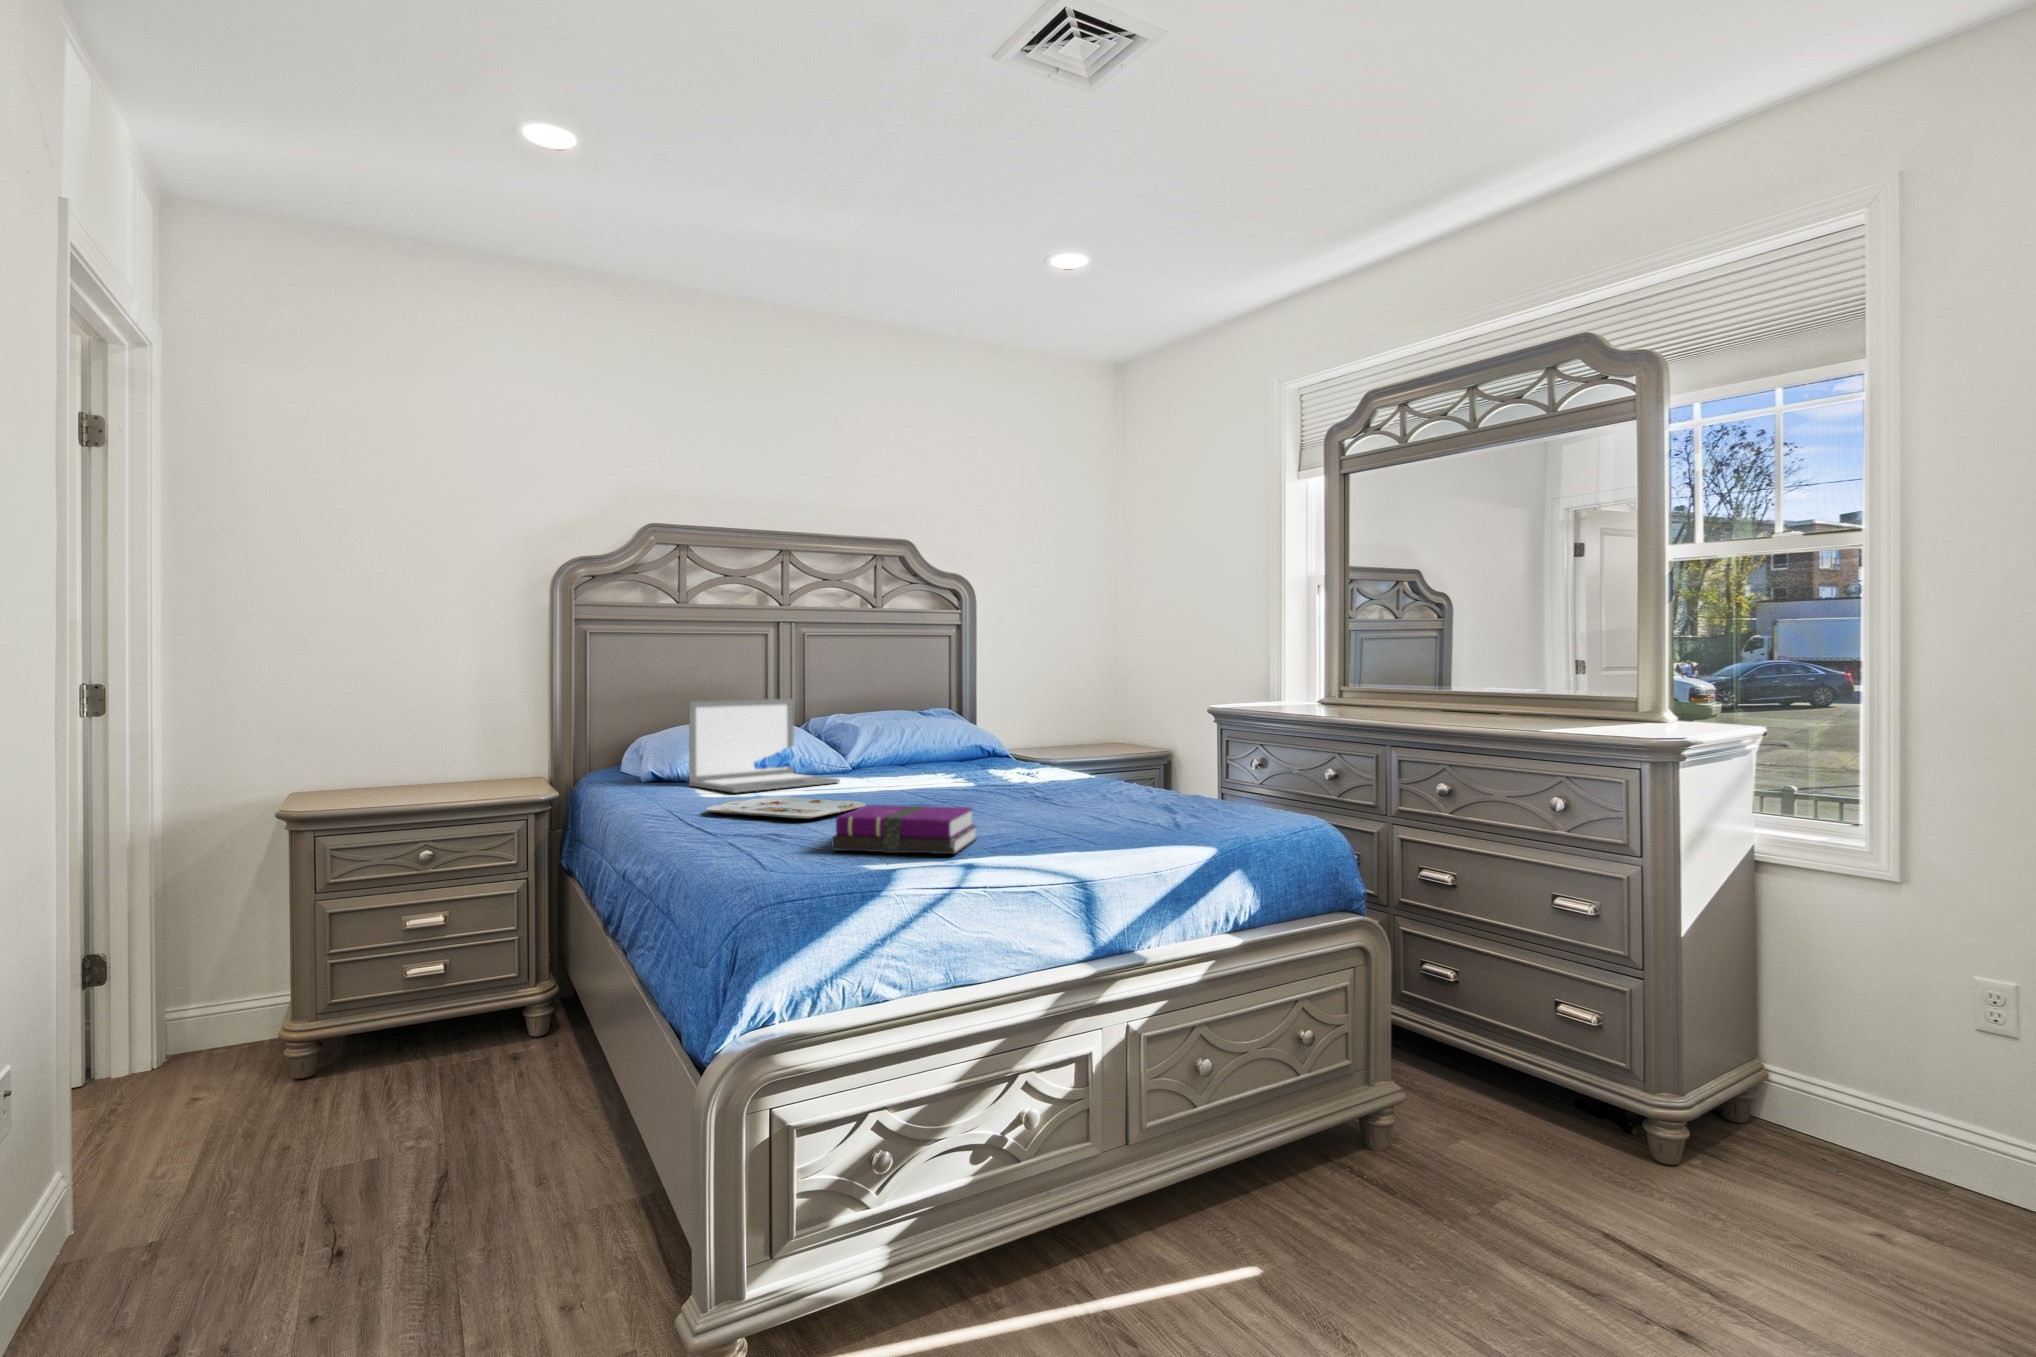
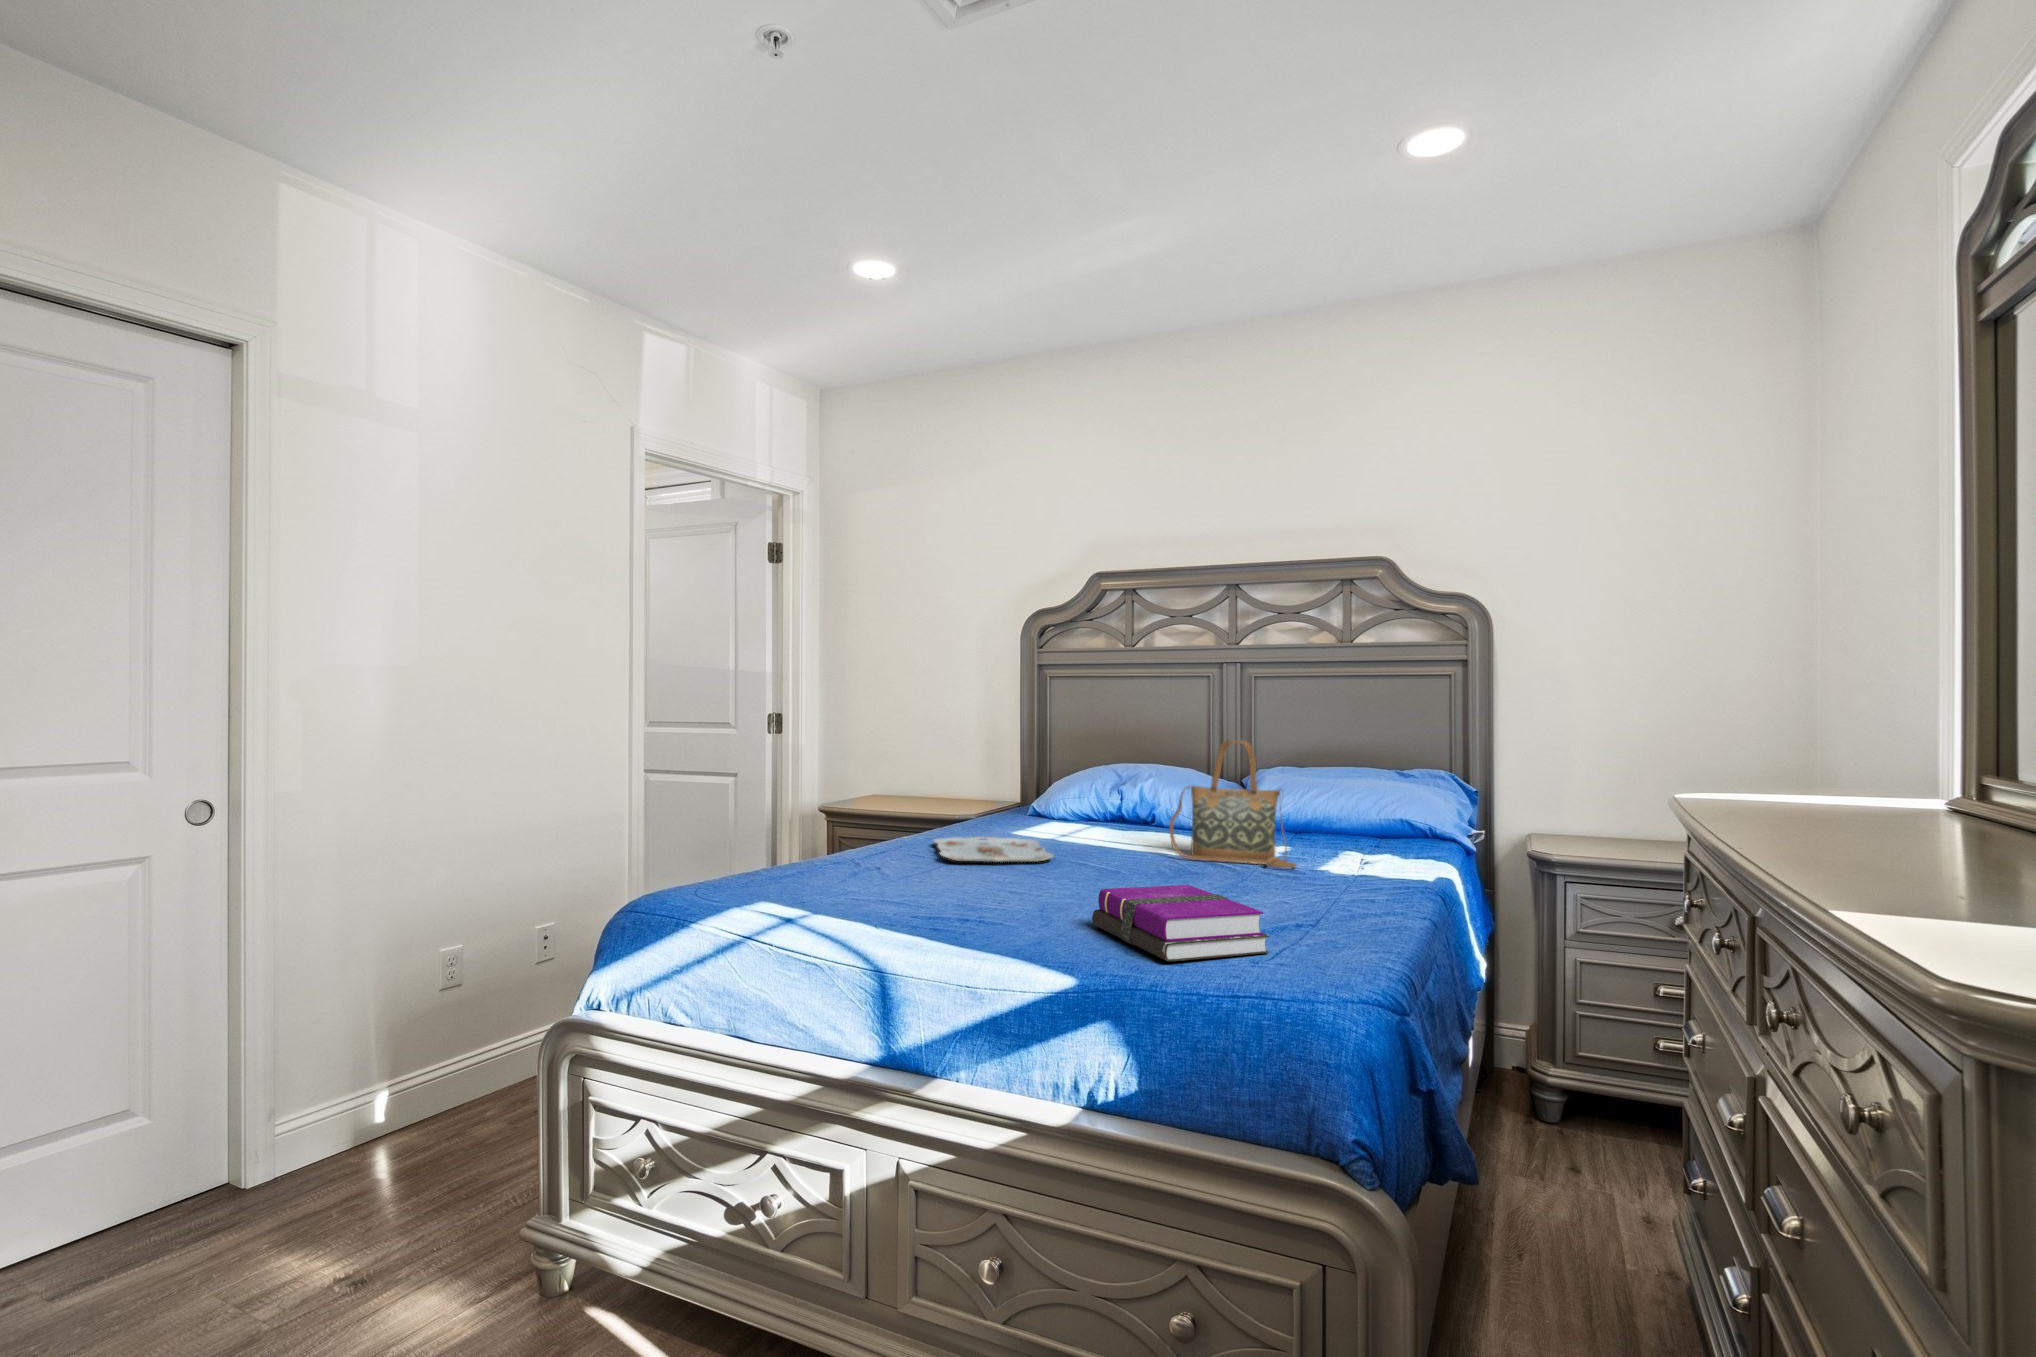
handbag: none [905,684,1006,790] -> present [1169,740,1296,868]
laptop: present [689,699,840,793] -> none [1039,742,1169,839]
notebook: present [831,805,976,854] -> present [1092,885,1269,961]

